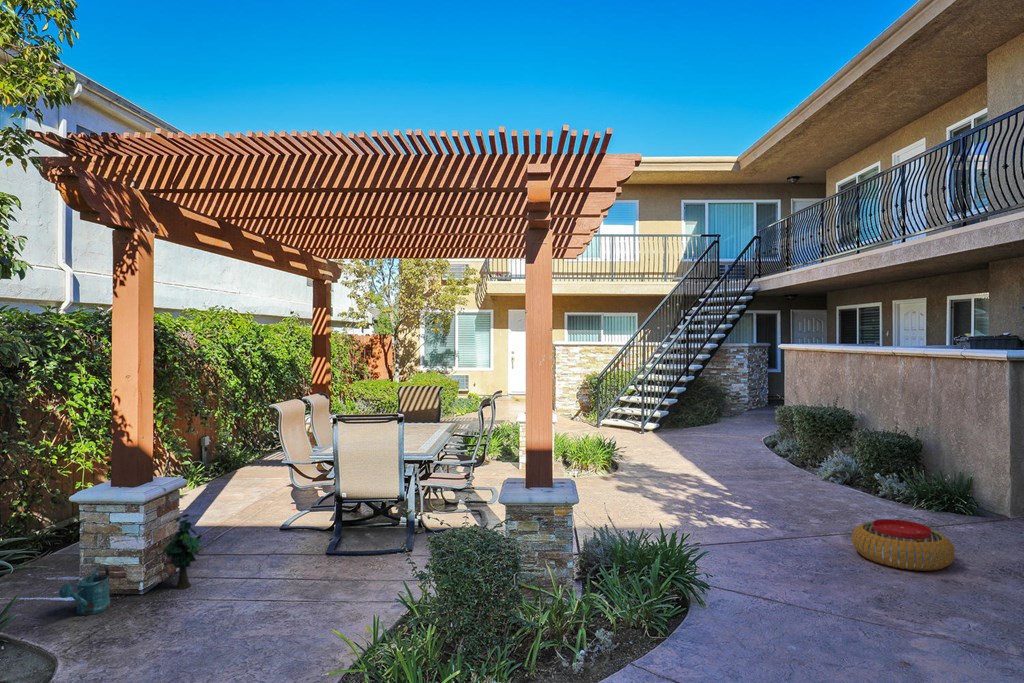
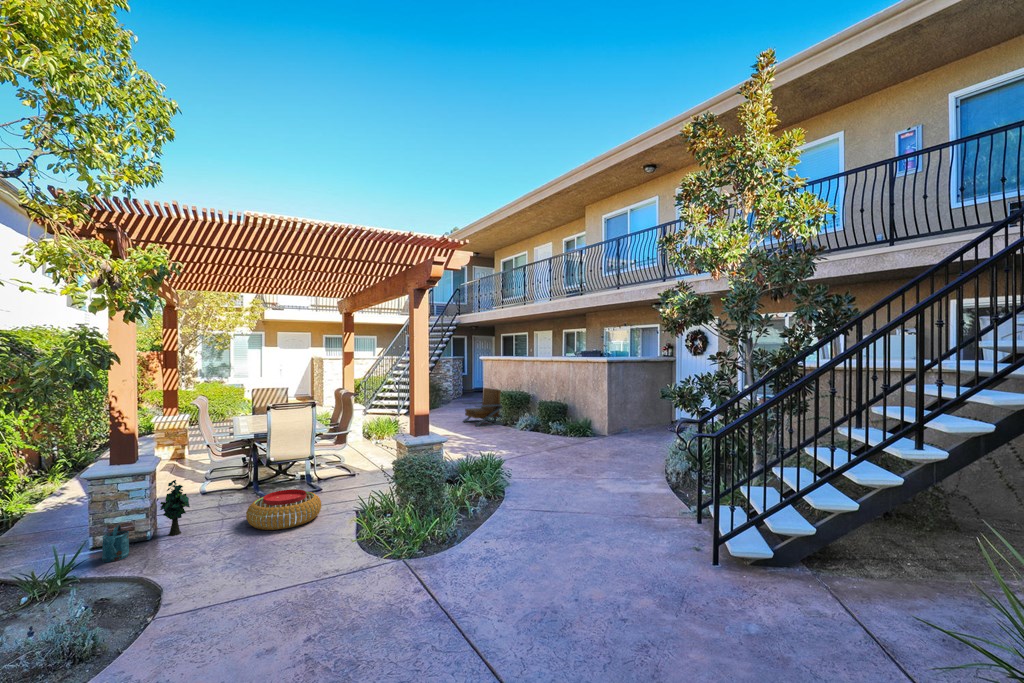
lounge chair: none [728,399,802,467] -> present [463,388,504,427]
pouf: present [852,519,955,571] -> present [246,489,321,530]

